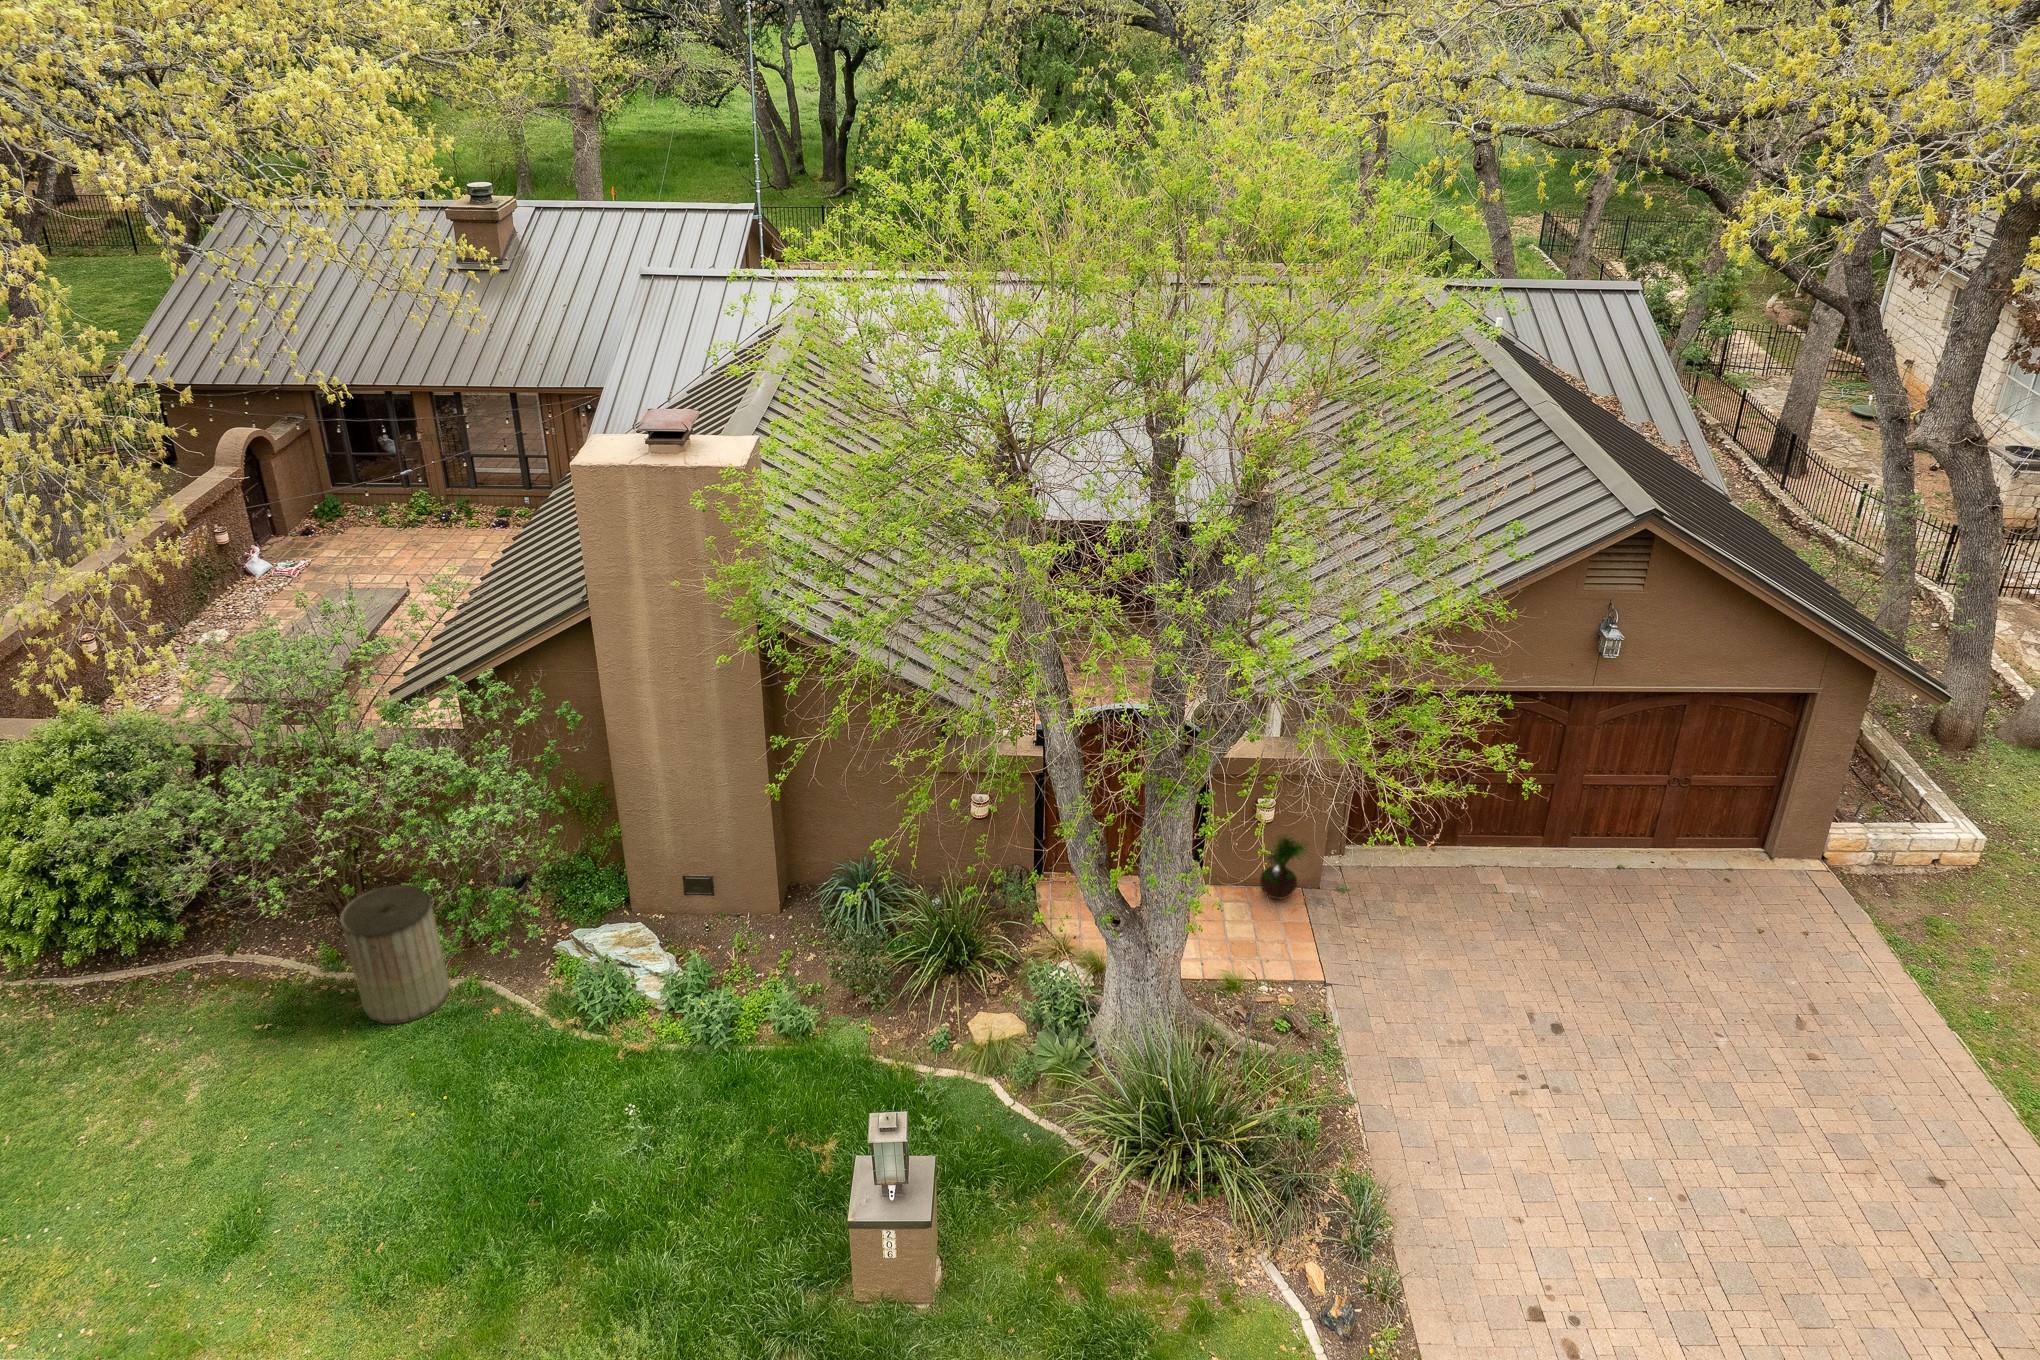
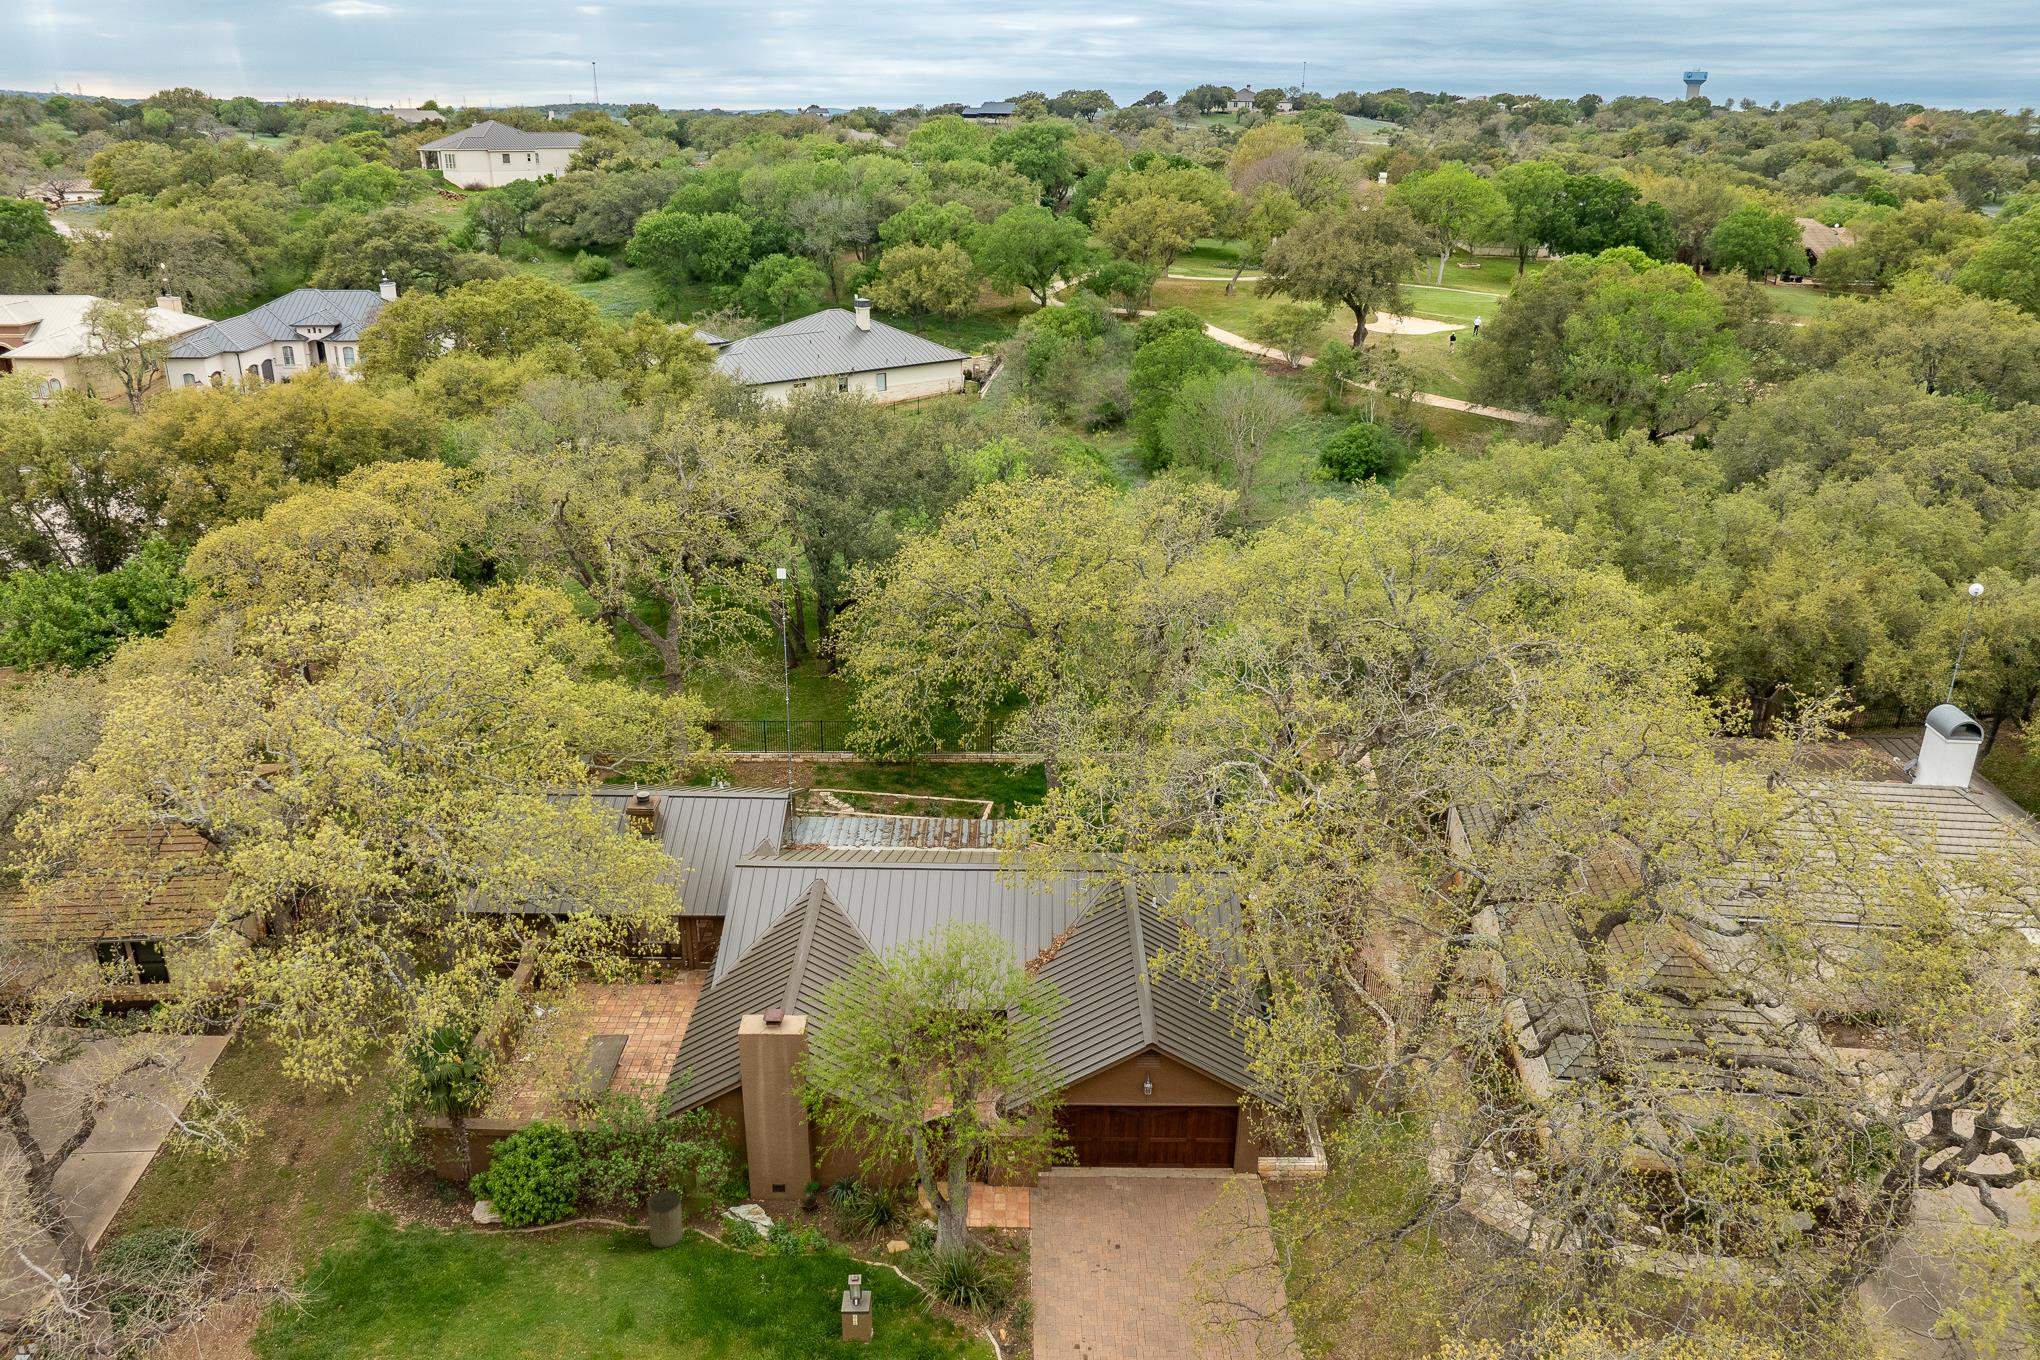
potted tree: present [1260,834,1306,899] -> present [802,1181,817,1209]

